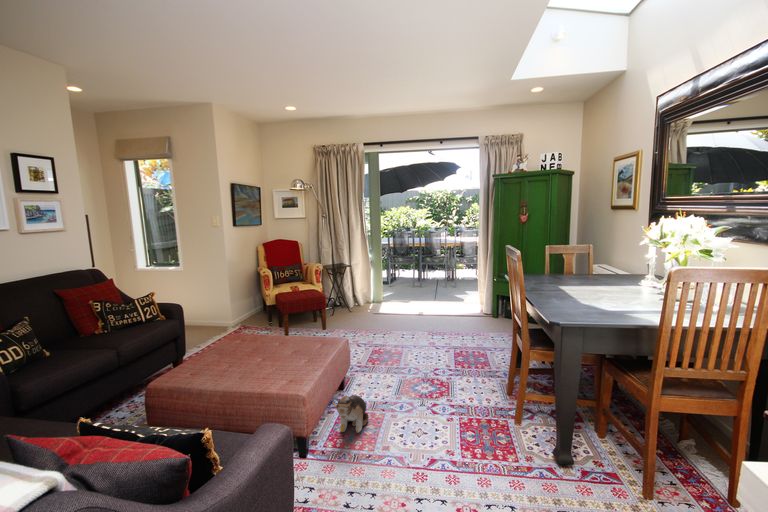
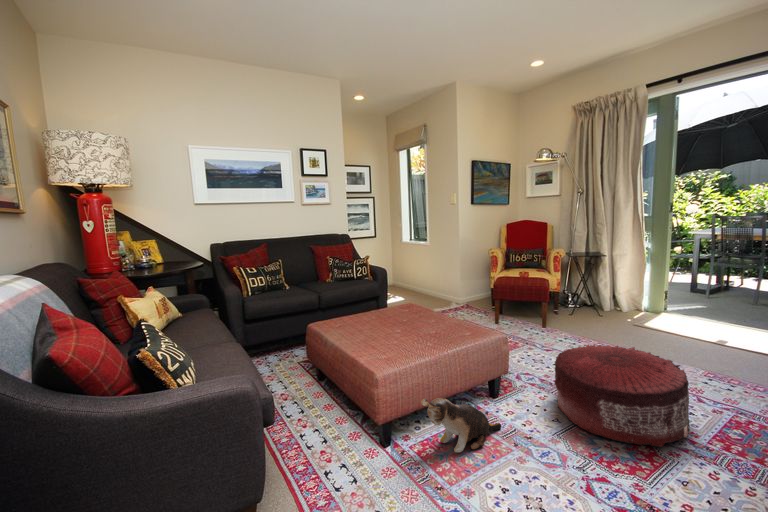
pouf: none [375,325,445,384] -> present [555,344,690,447]

